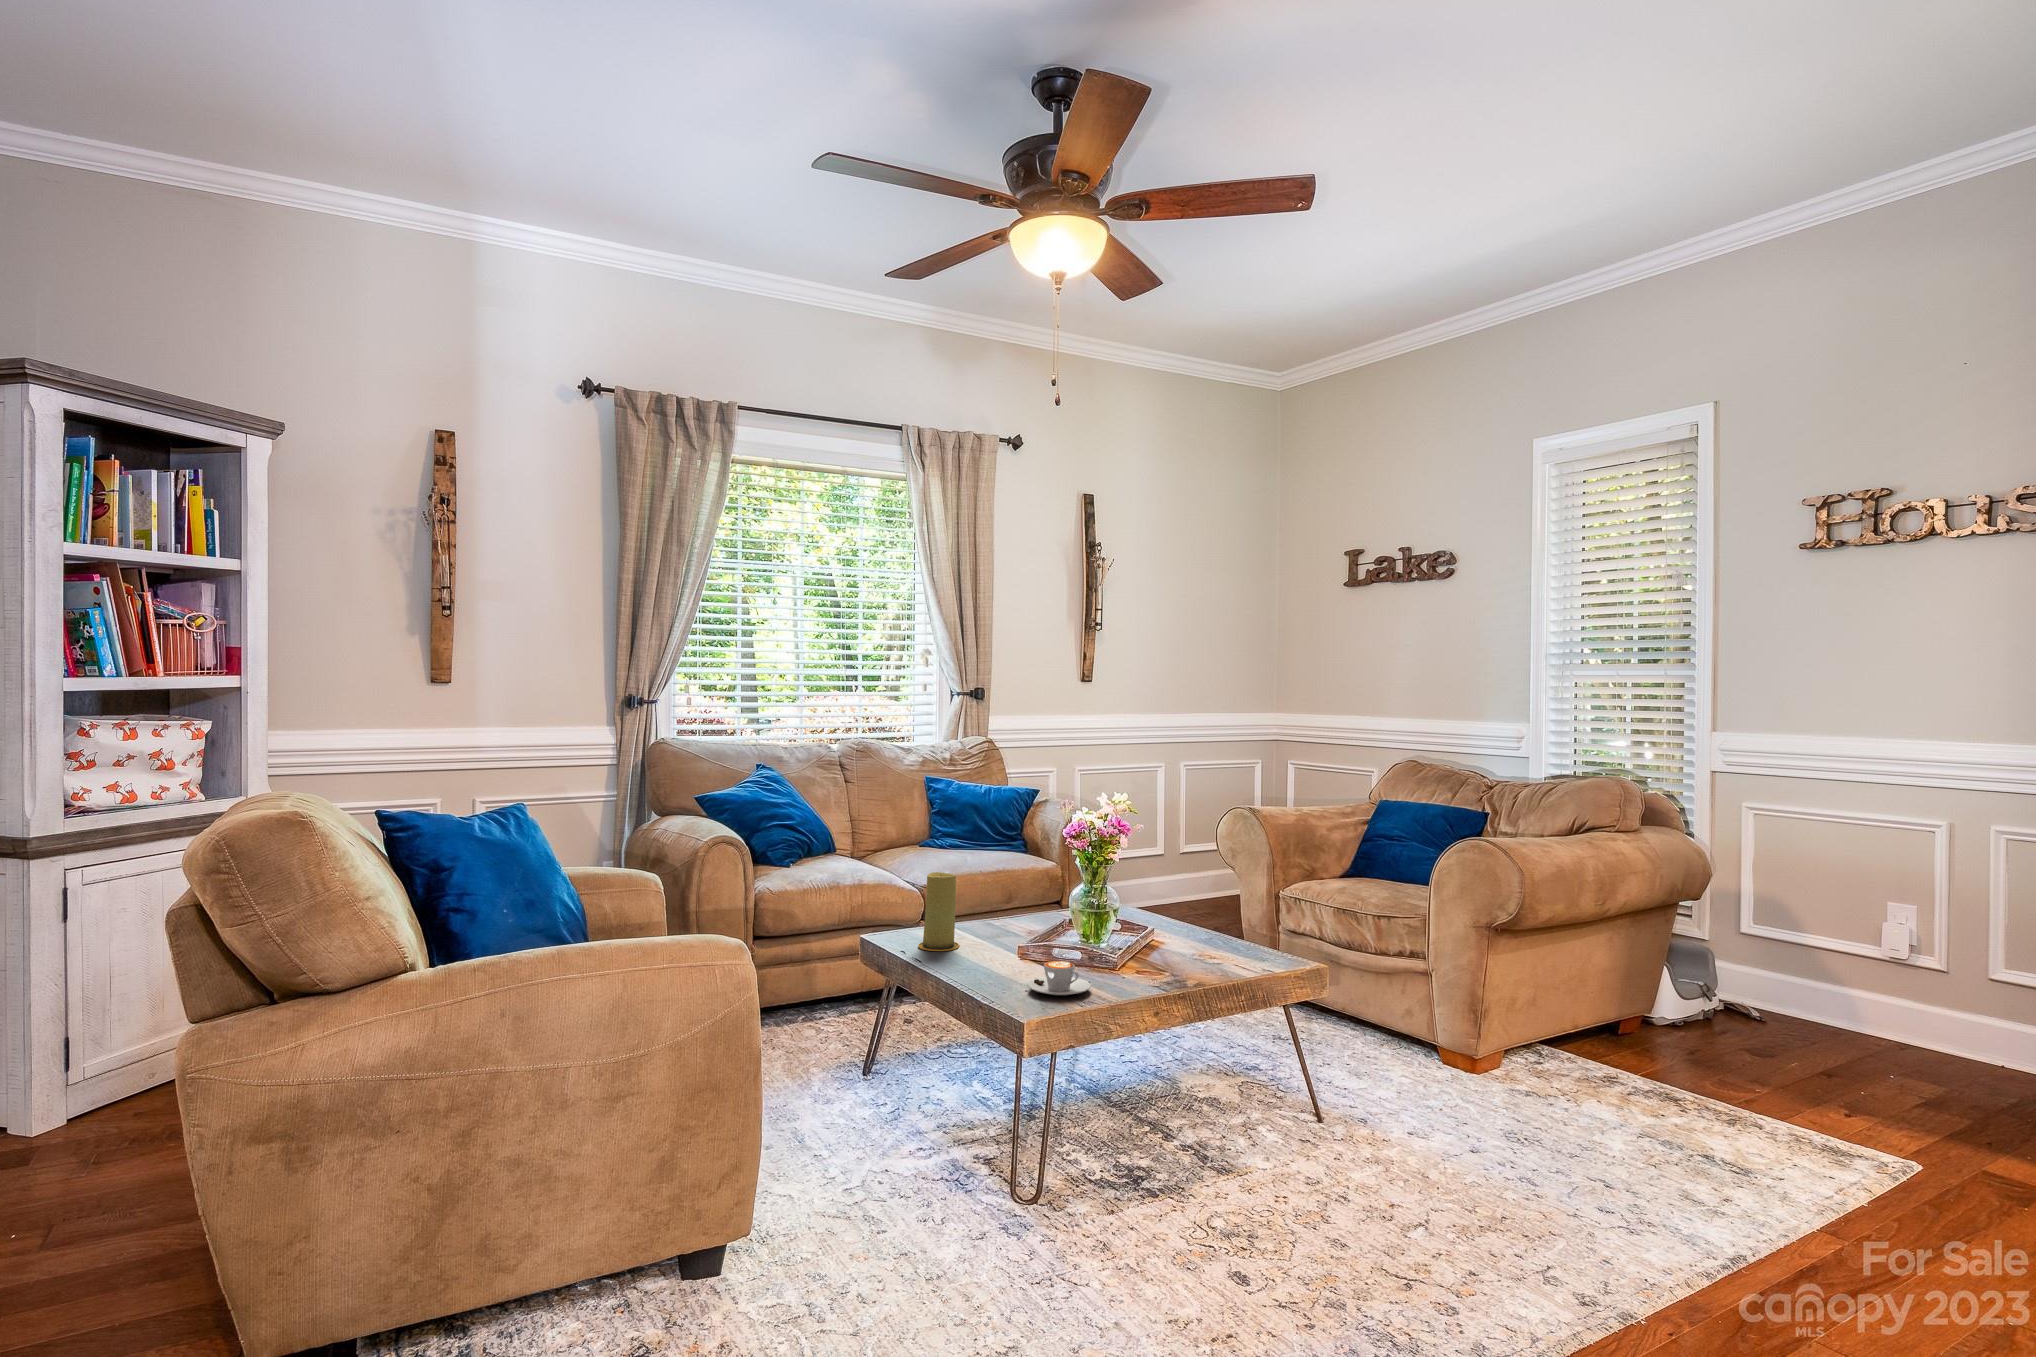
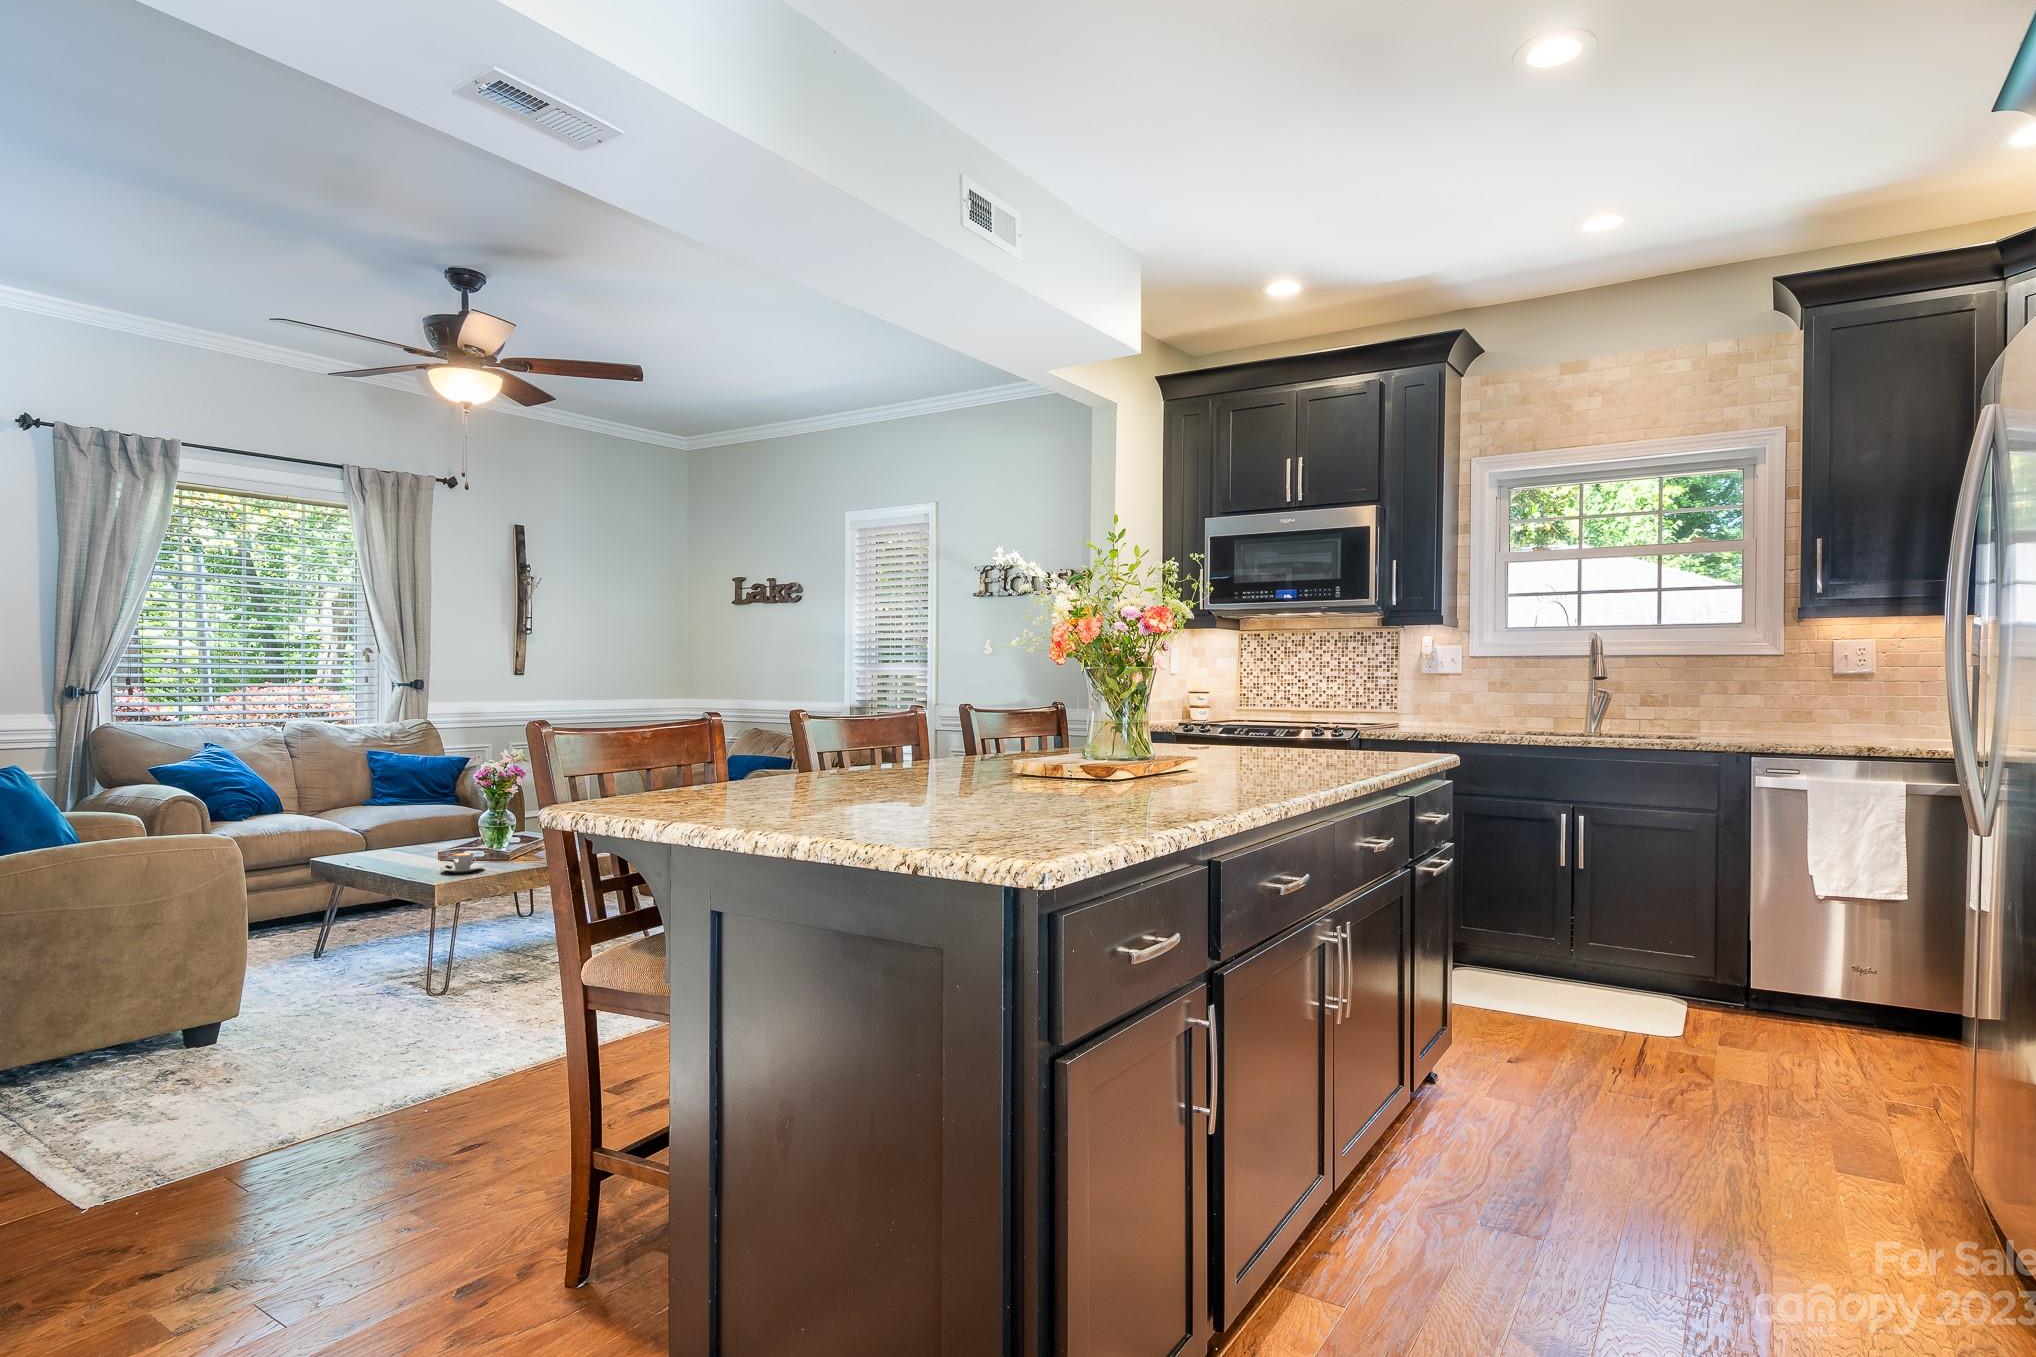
candle: present [918,872,960,951] -> none [360,808,393,861]

